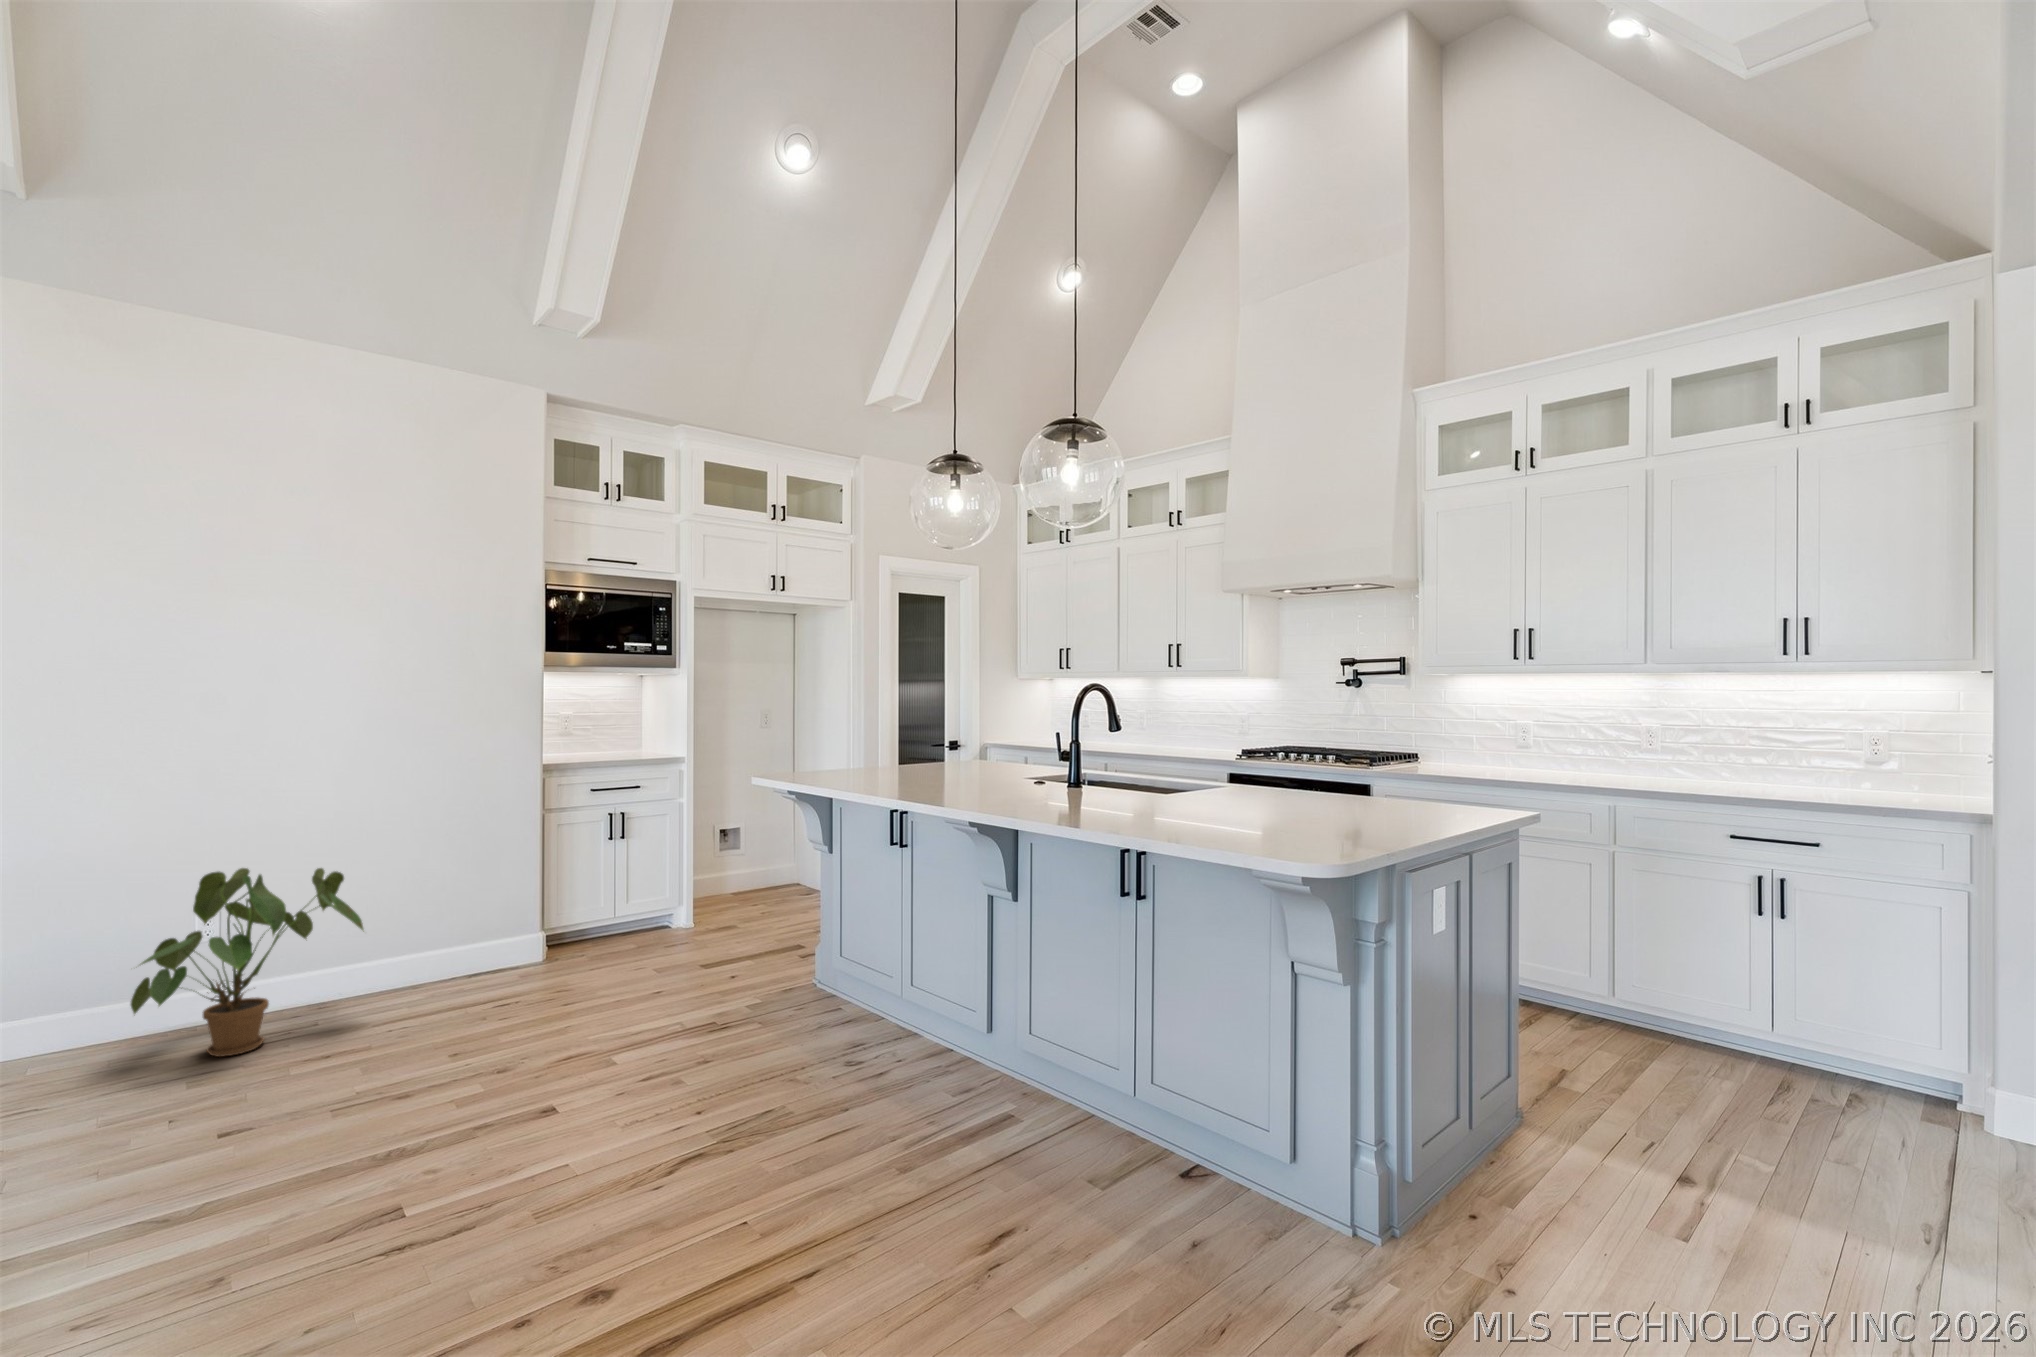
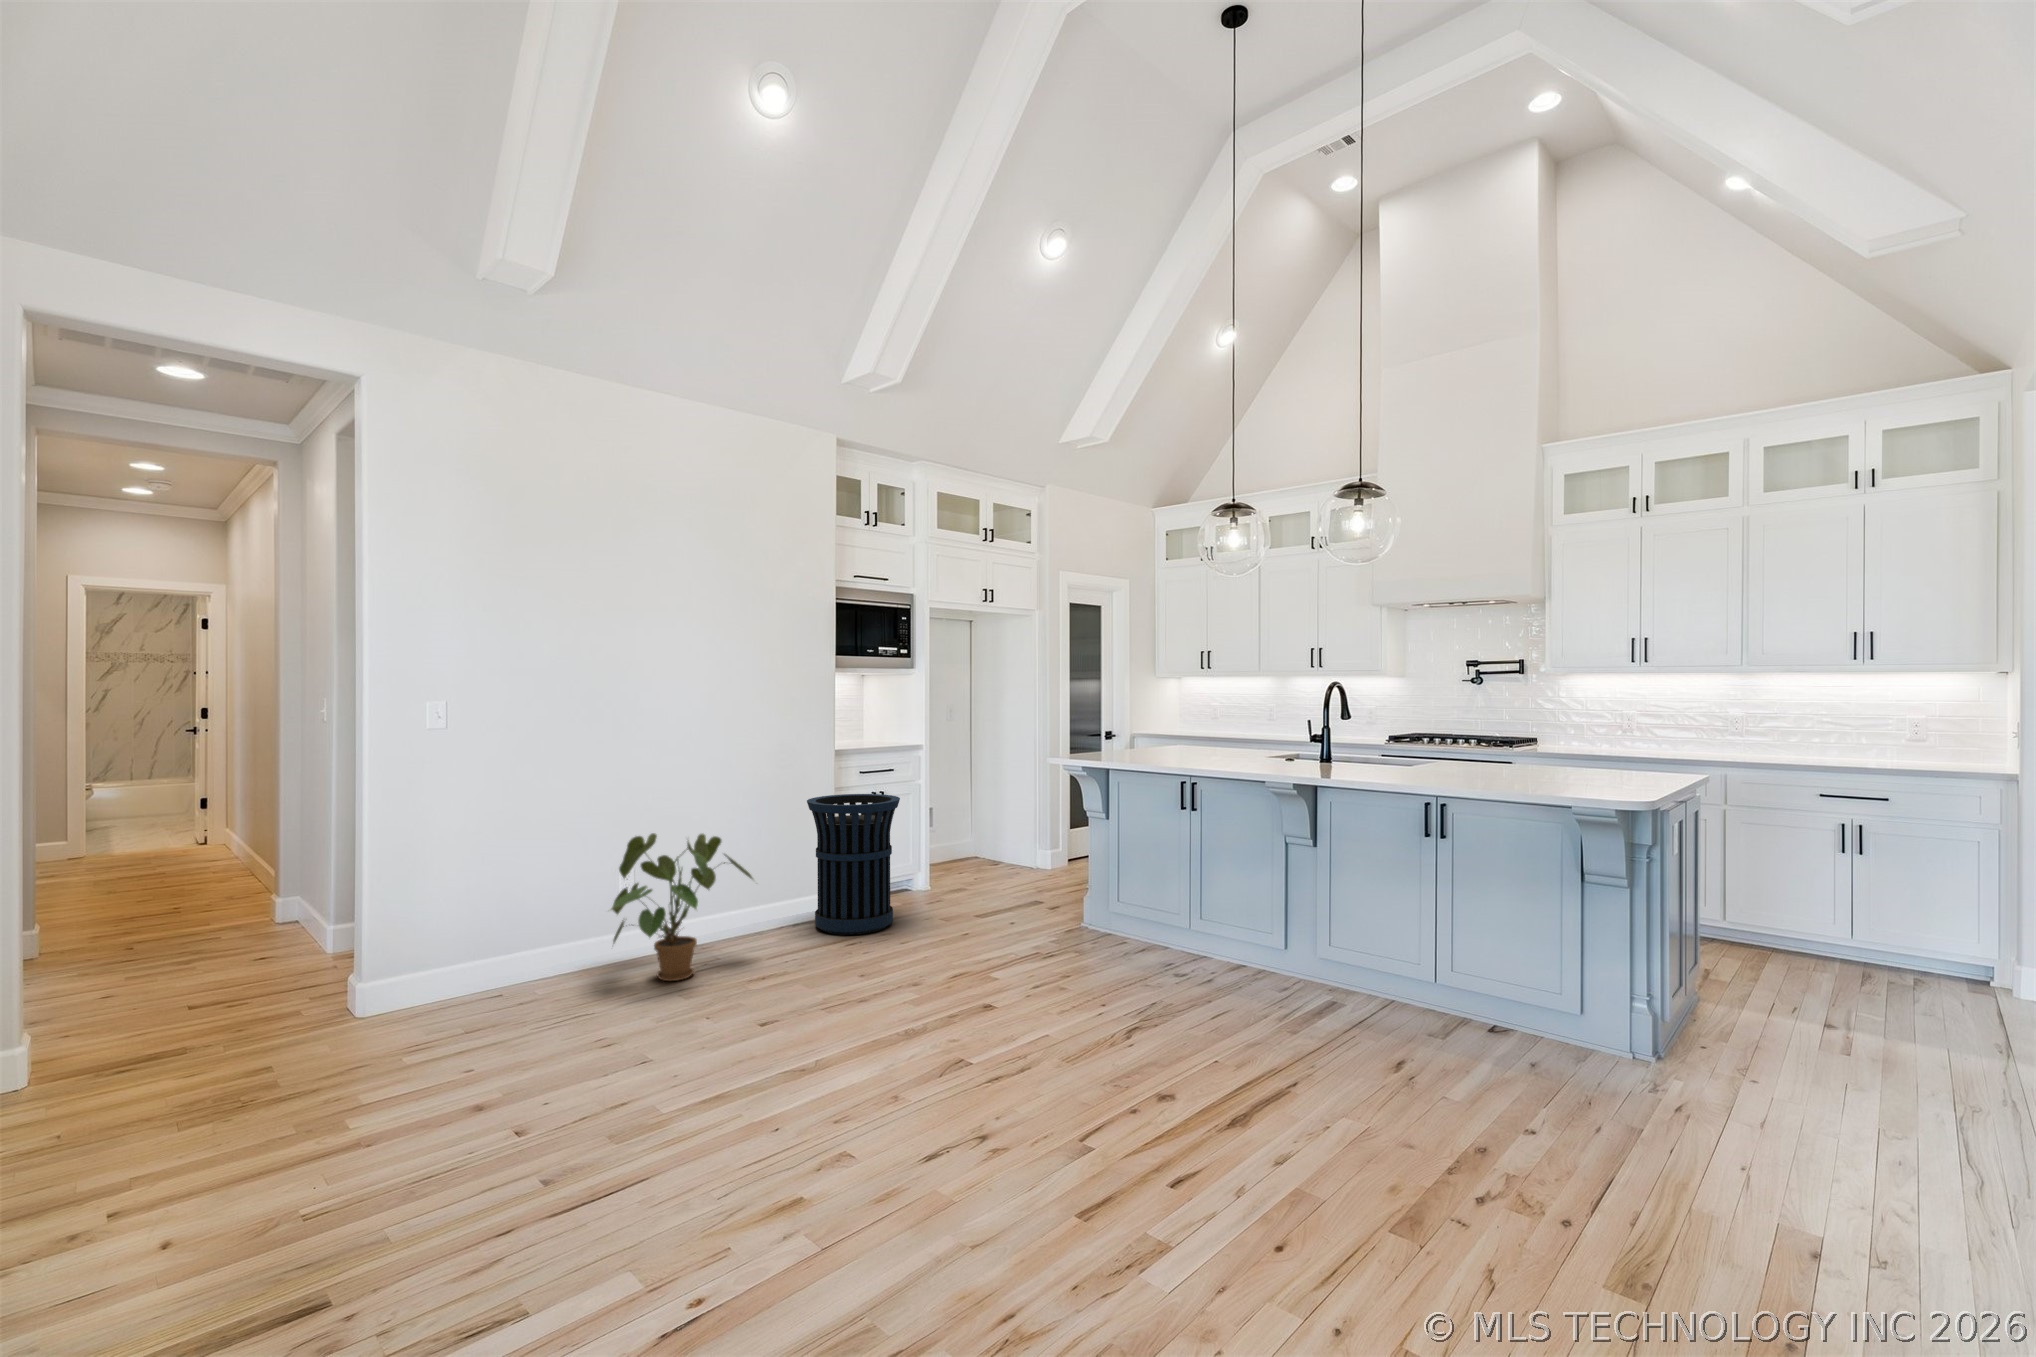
trash can: none [481,818,606,991] -> present [807,794,900,935]

